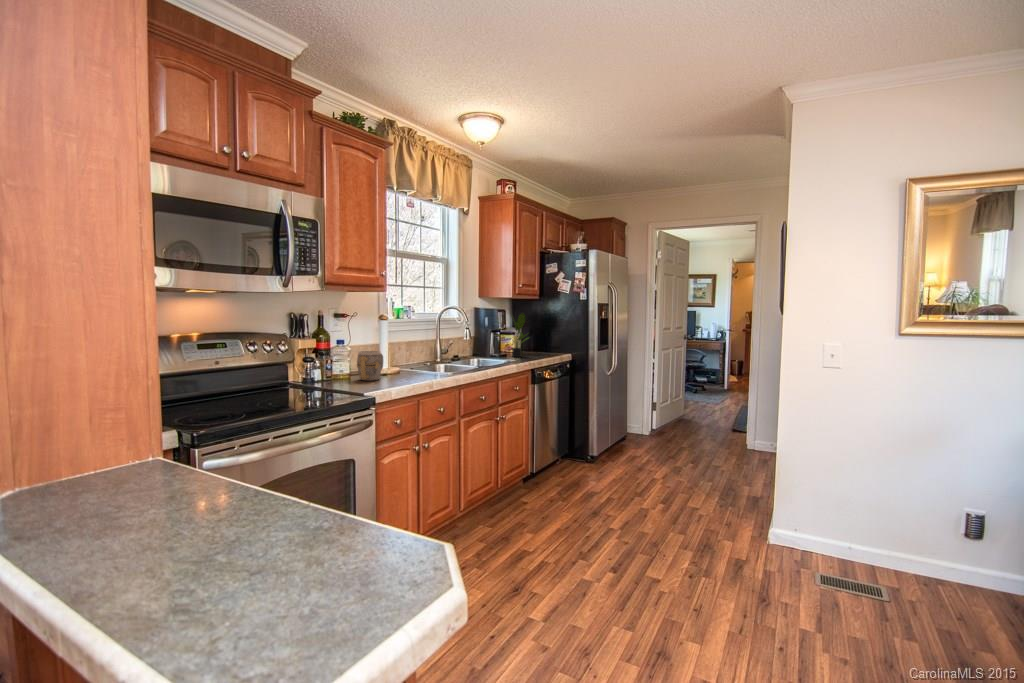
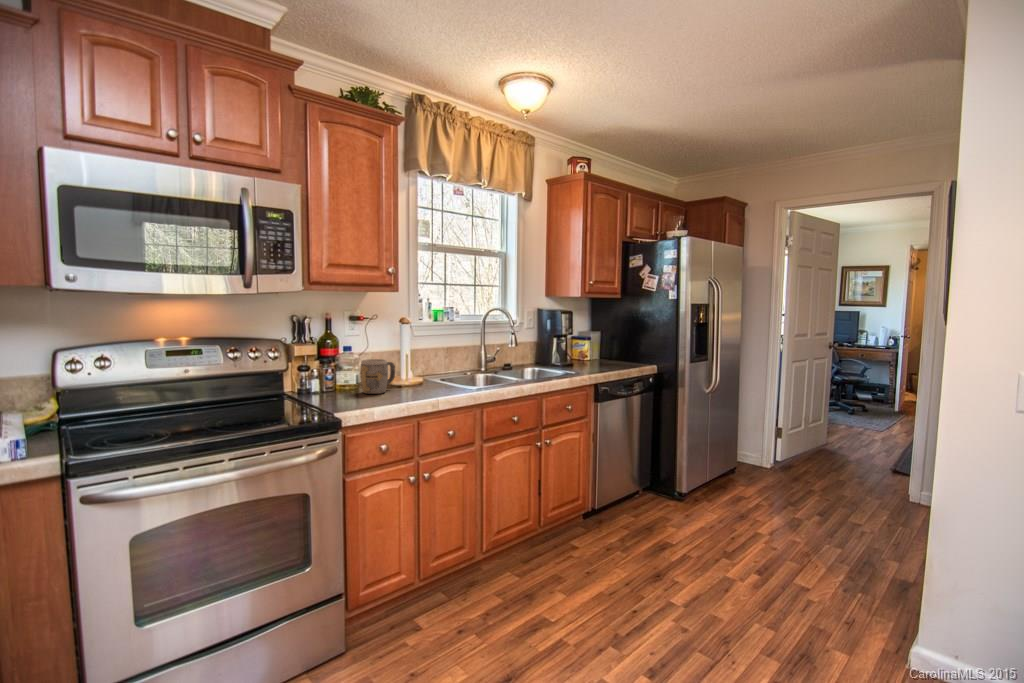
potted plant: present [512,313,528,357] -> none [573,314,601,367]

